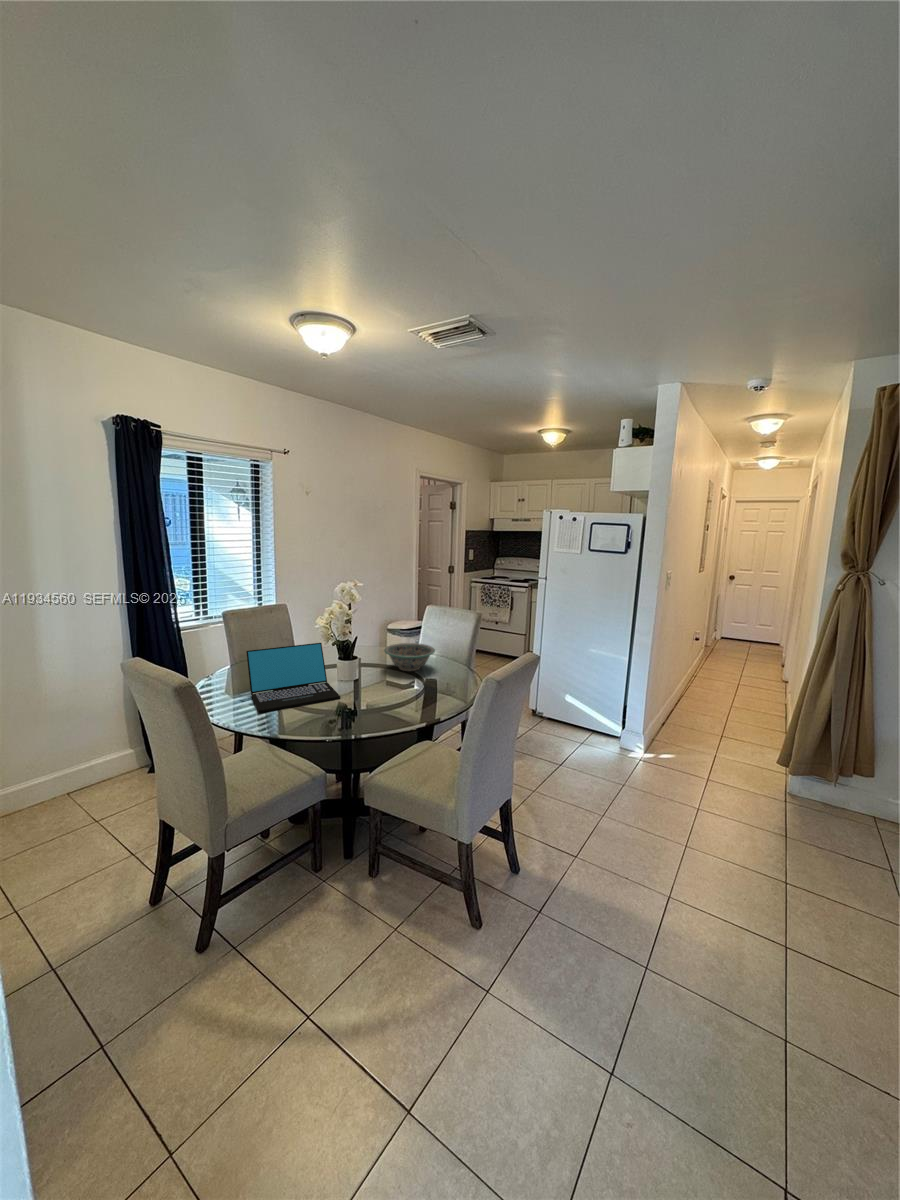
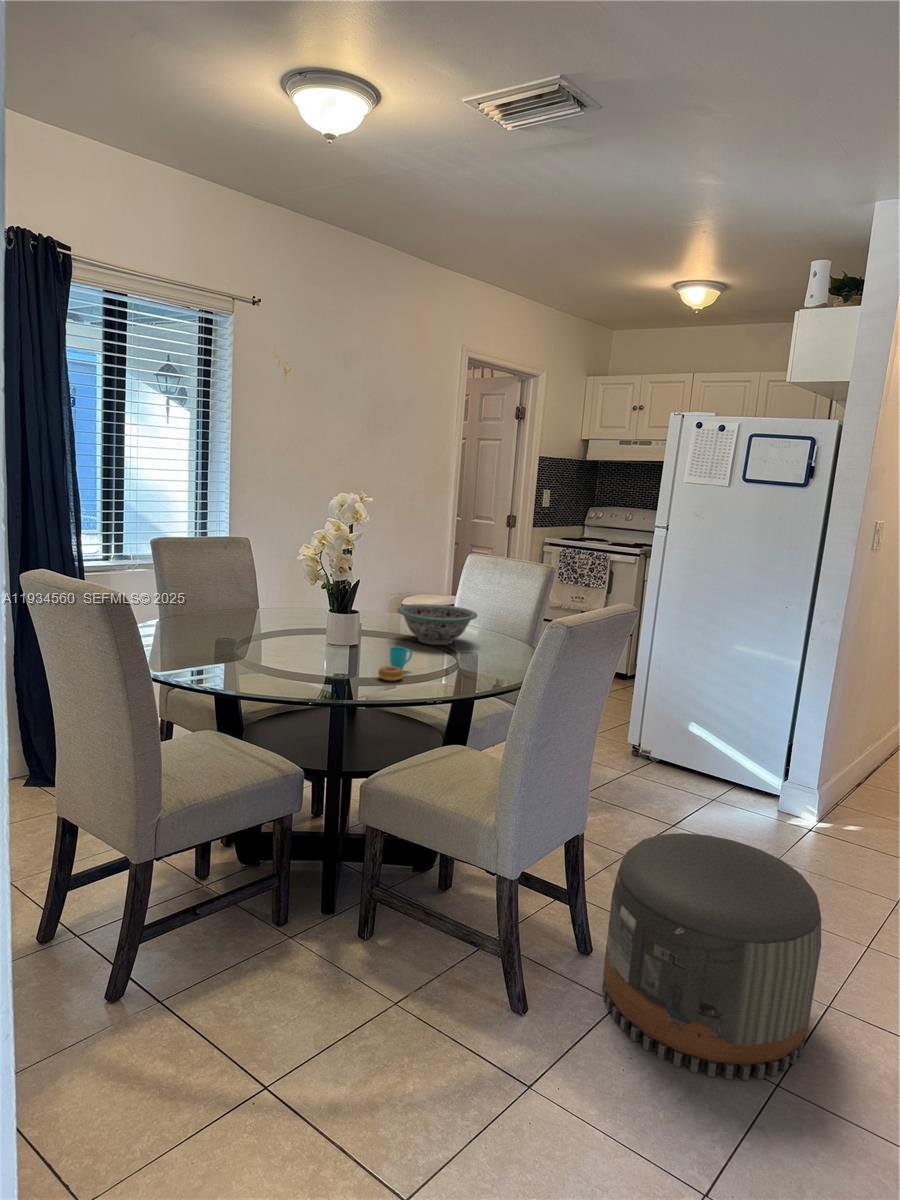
laptop: present [246,643,341,713] -> none [190,587,329,673]
cup: none [373,682,395,708] -> present [378,647,412,681]
pouf: none [528,792,665,967] -> present [603,833,821,1080]

